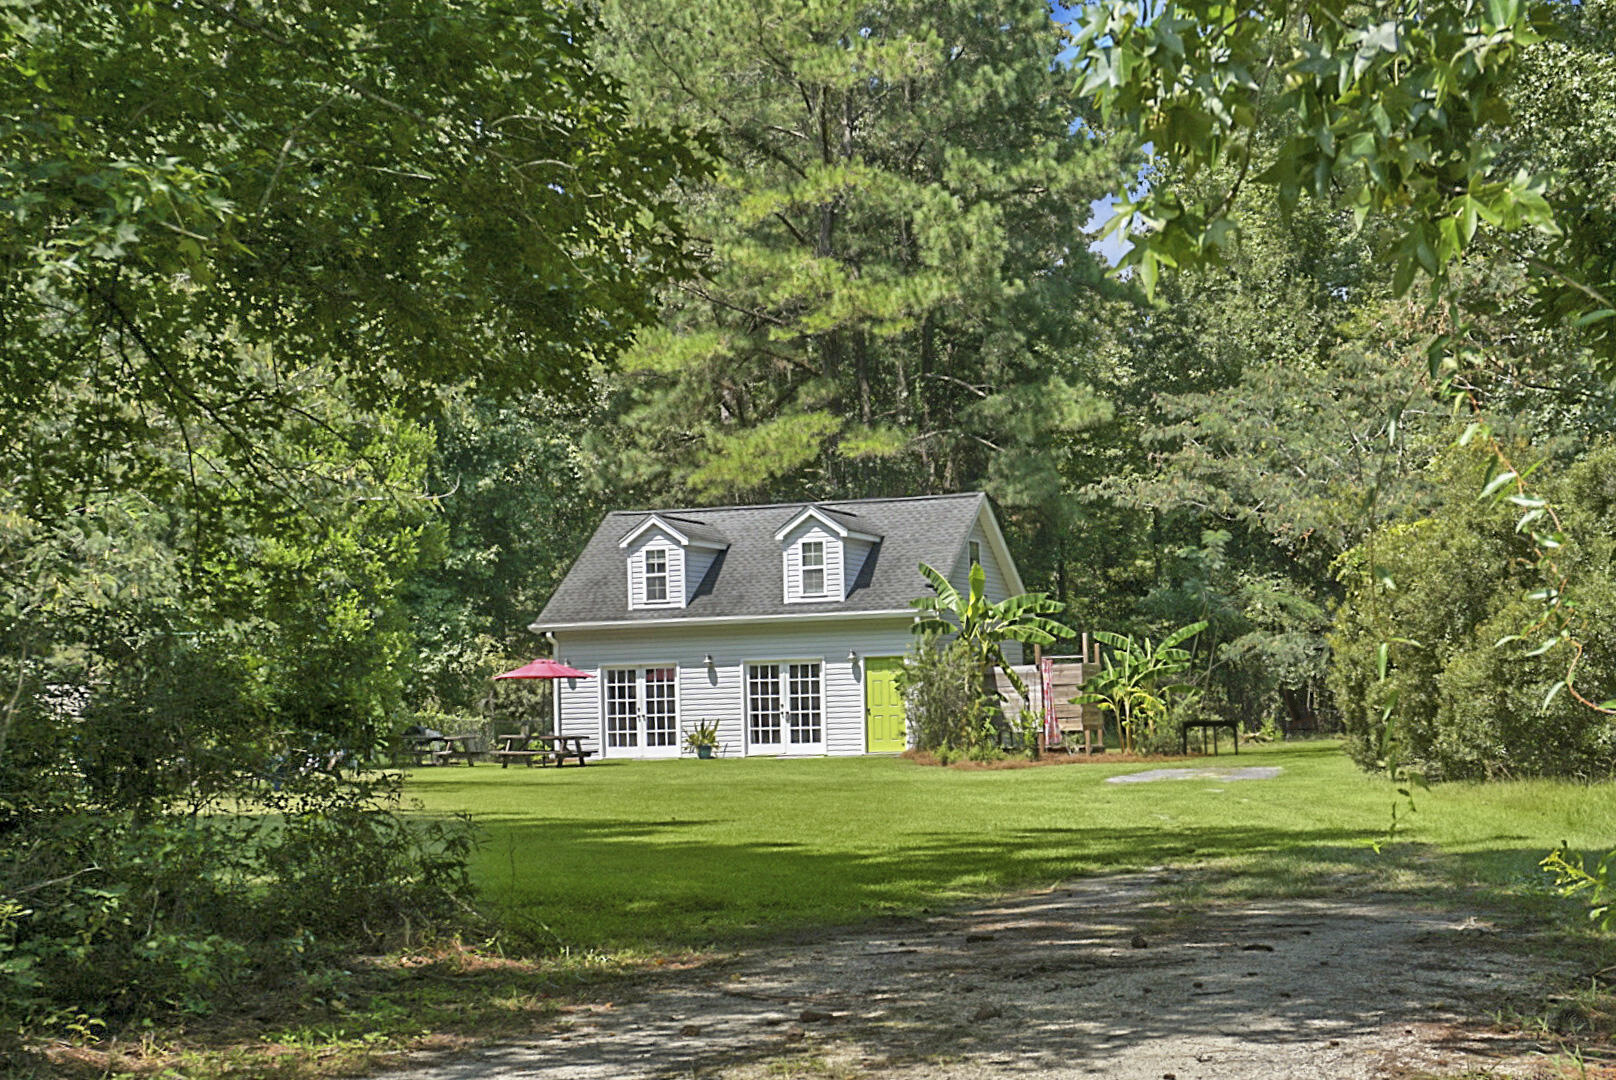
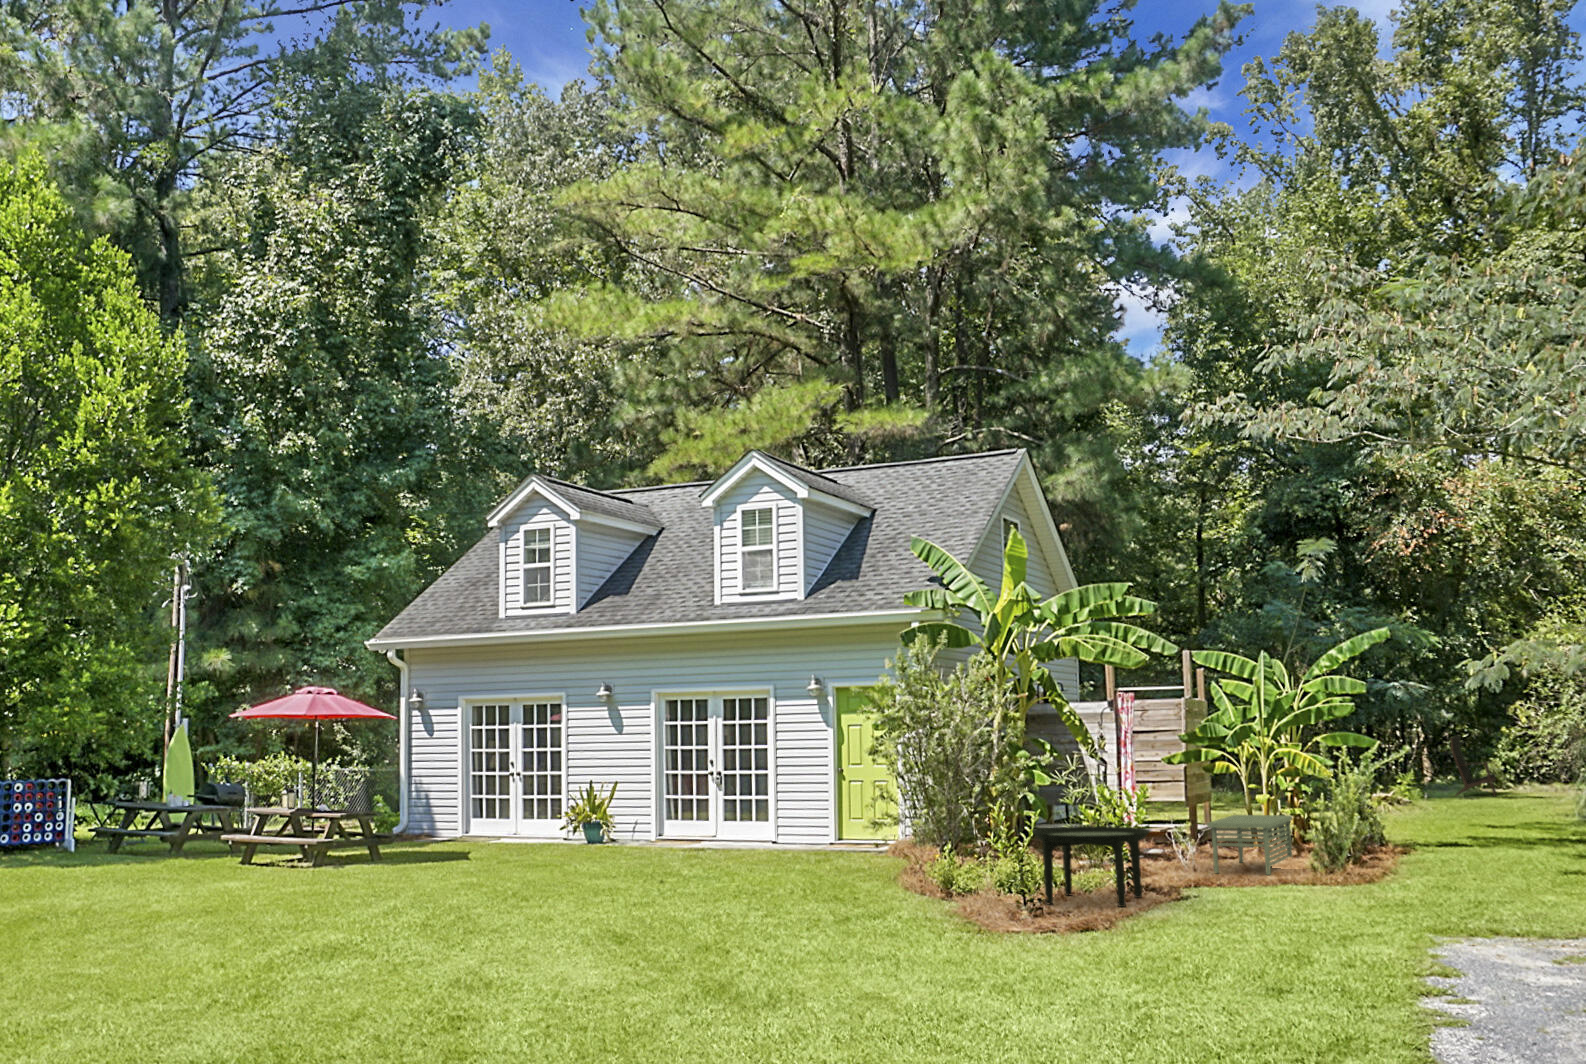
round table: present [1180,720,1238,756] -> present [1032,826,1150,907]
storage bench: none [1085,726,1136,756] -> present [1207,815,1292,875]

